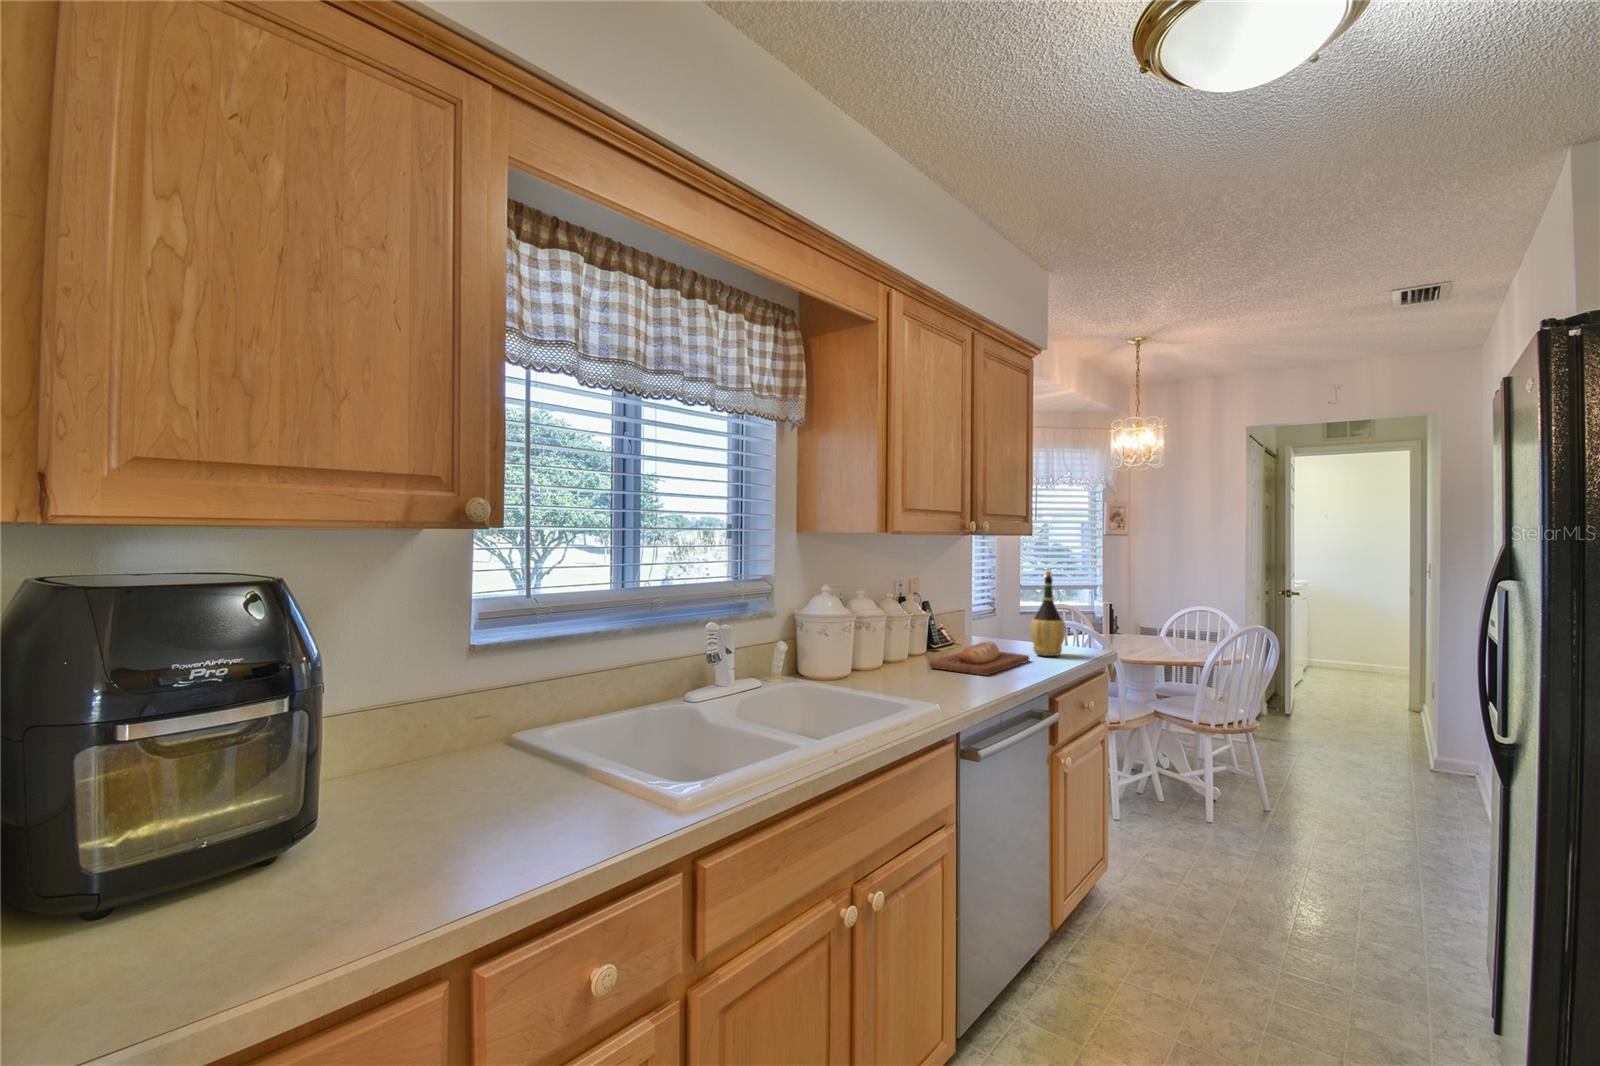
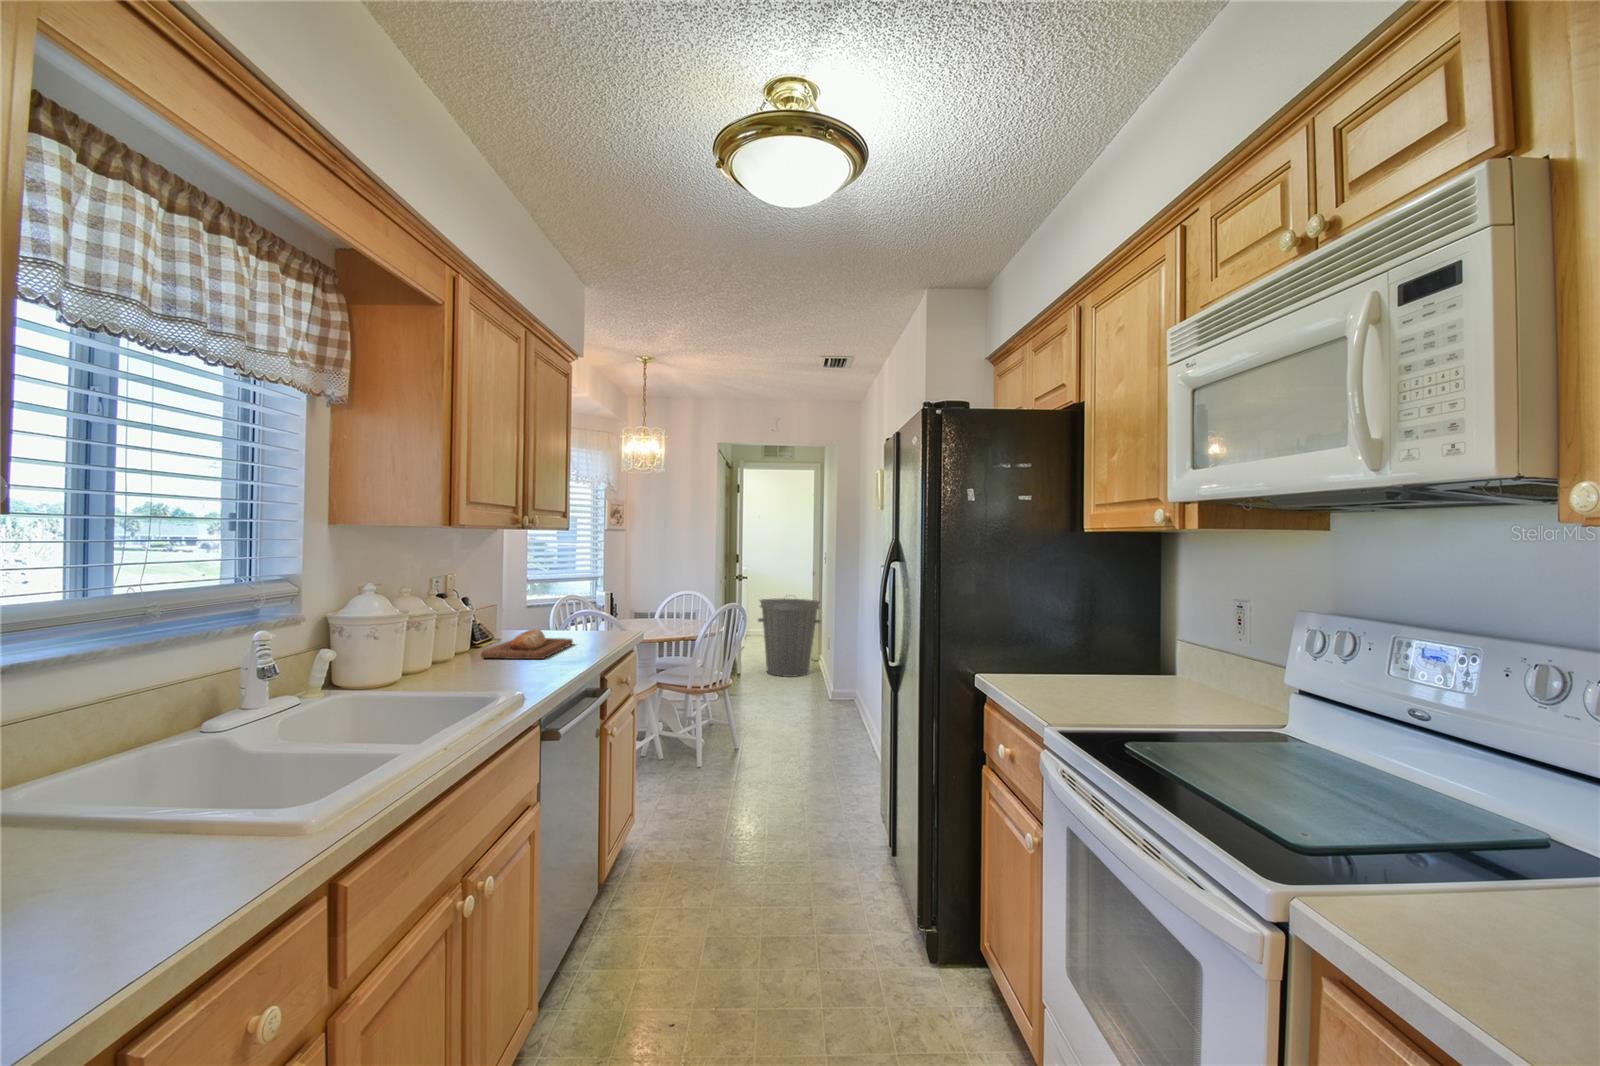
wine bottle: present [1030,571,1066,656] -> none [570,561,602,638]
trash can: none [1313,616,1417,724] -> present [758,598,821,677]

